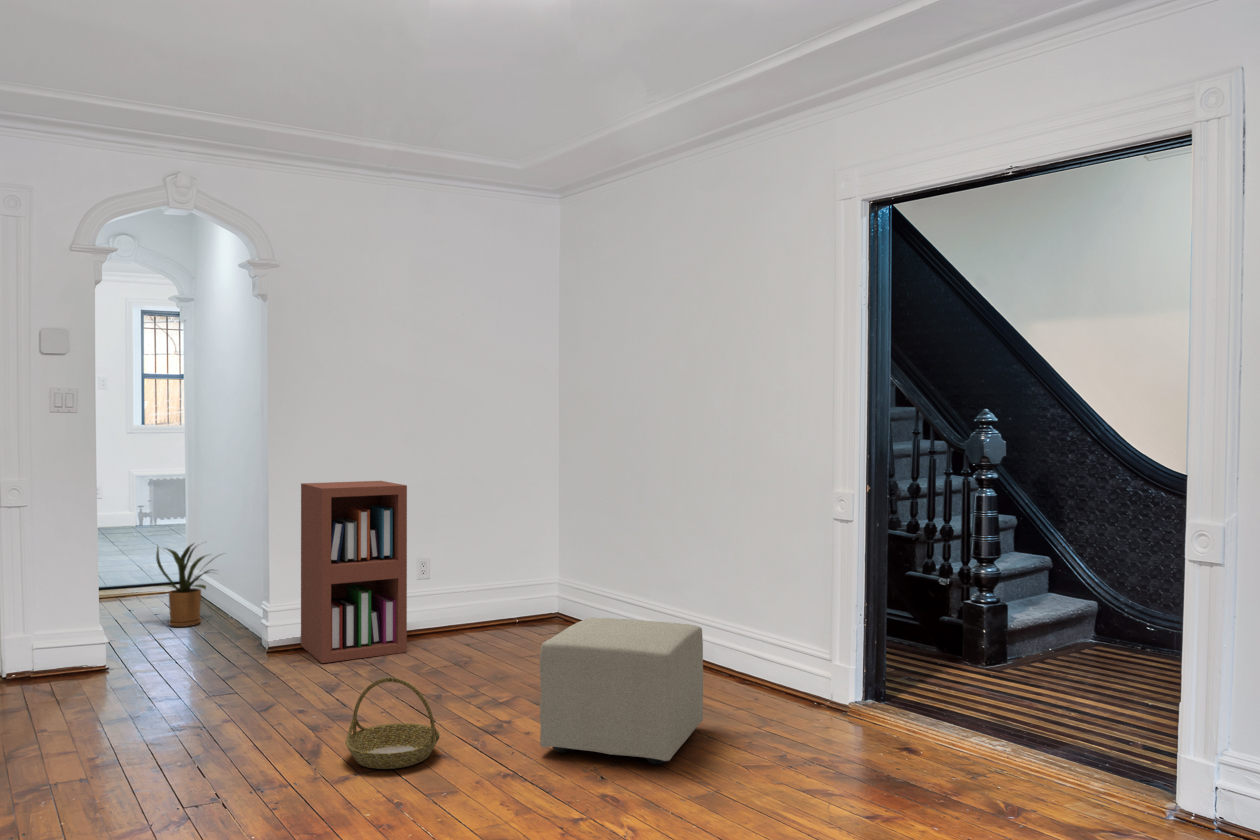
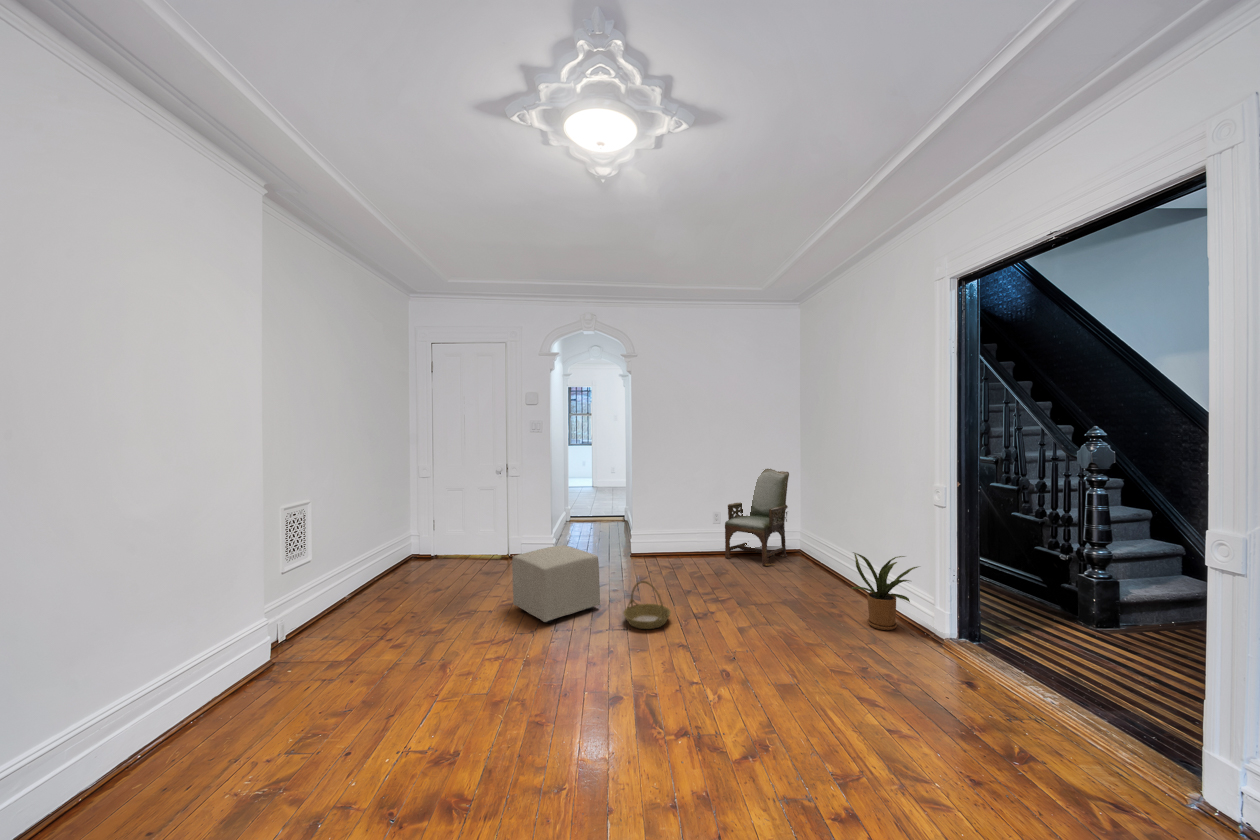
armchair: none [455,478,563,645] -> present [725,469,789,566]
bookshelf: present [301,481,407,663] -> none [648,469,697,563]
house plant: present [156,544,211,627] -> present [852,552,919,630]
ottoman: present [540,618,703,764] -> present [512,545,600,623]

